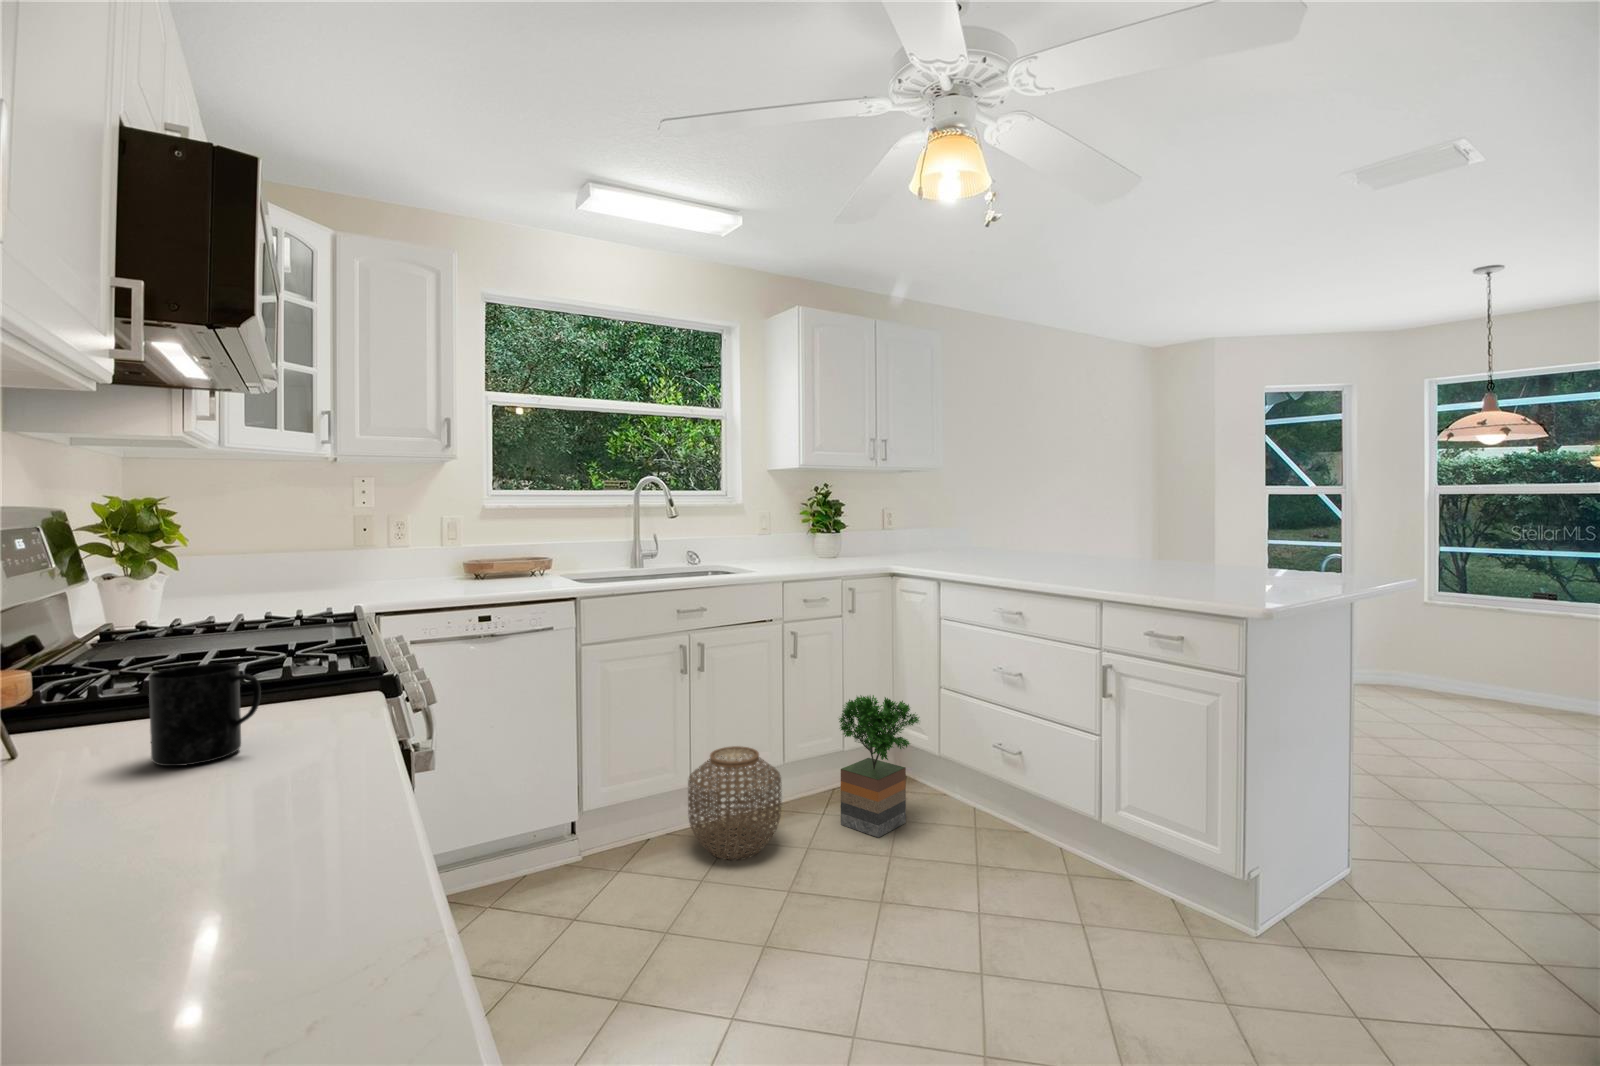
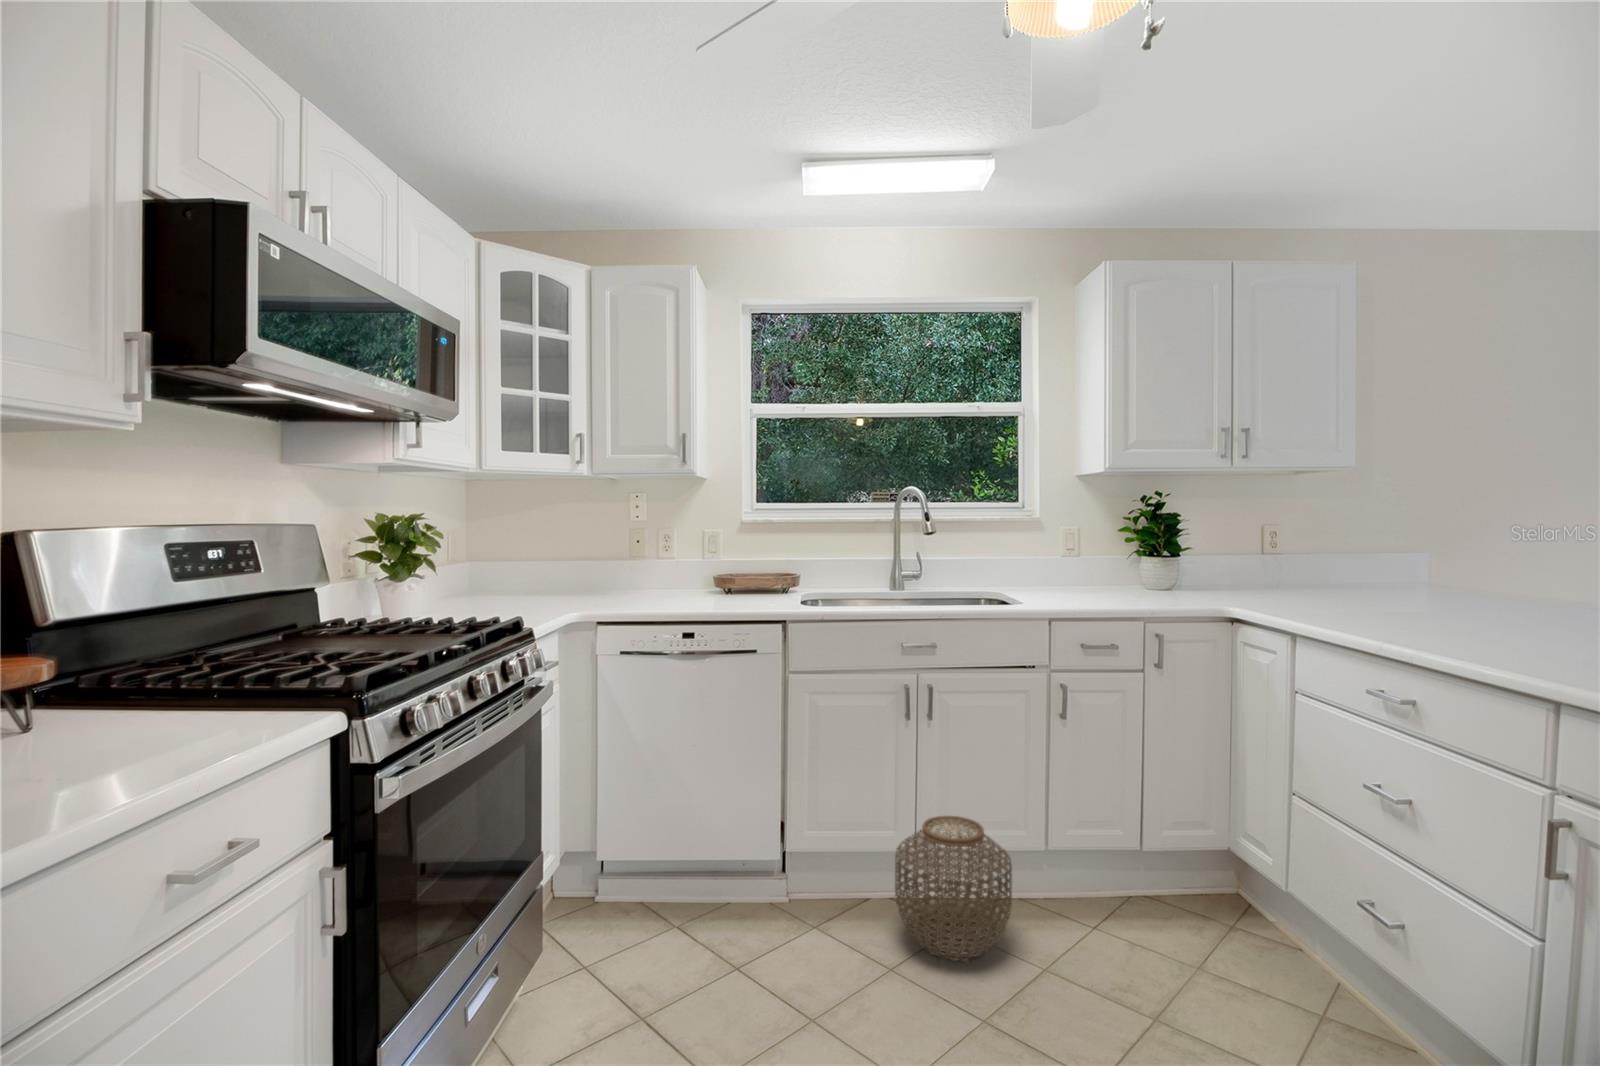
mug: present [148,663,261,766] -> none [87,674,172,766]
potted tree: present [839,695,919,838] -> none [1098,780,1235,988]

